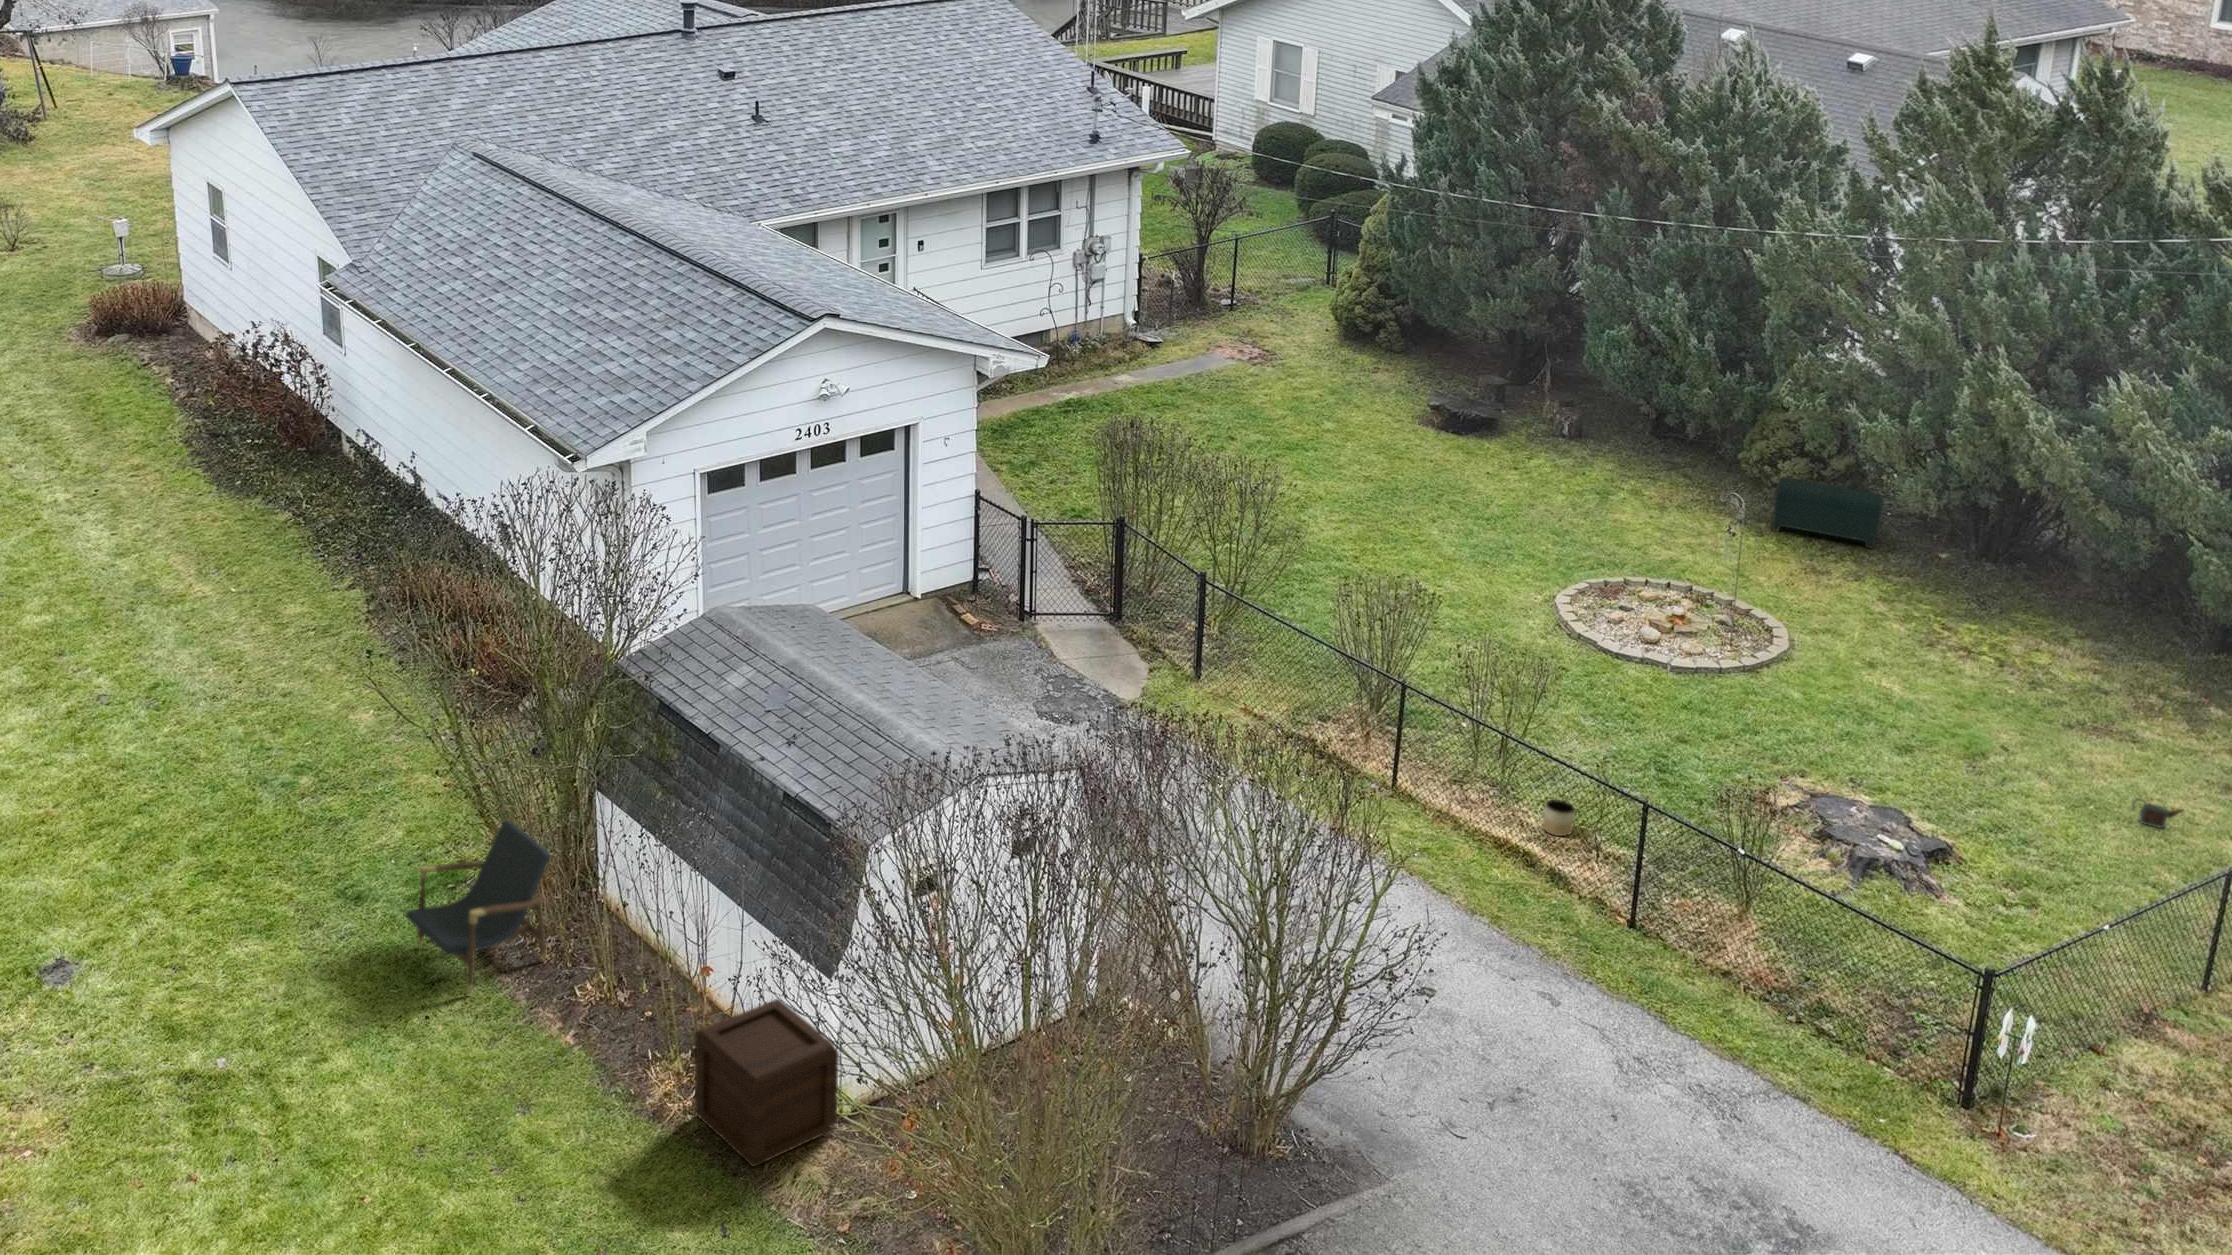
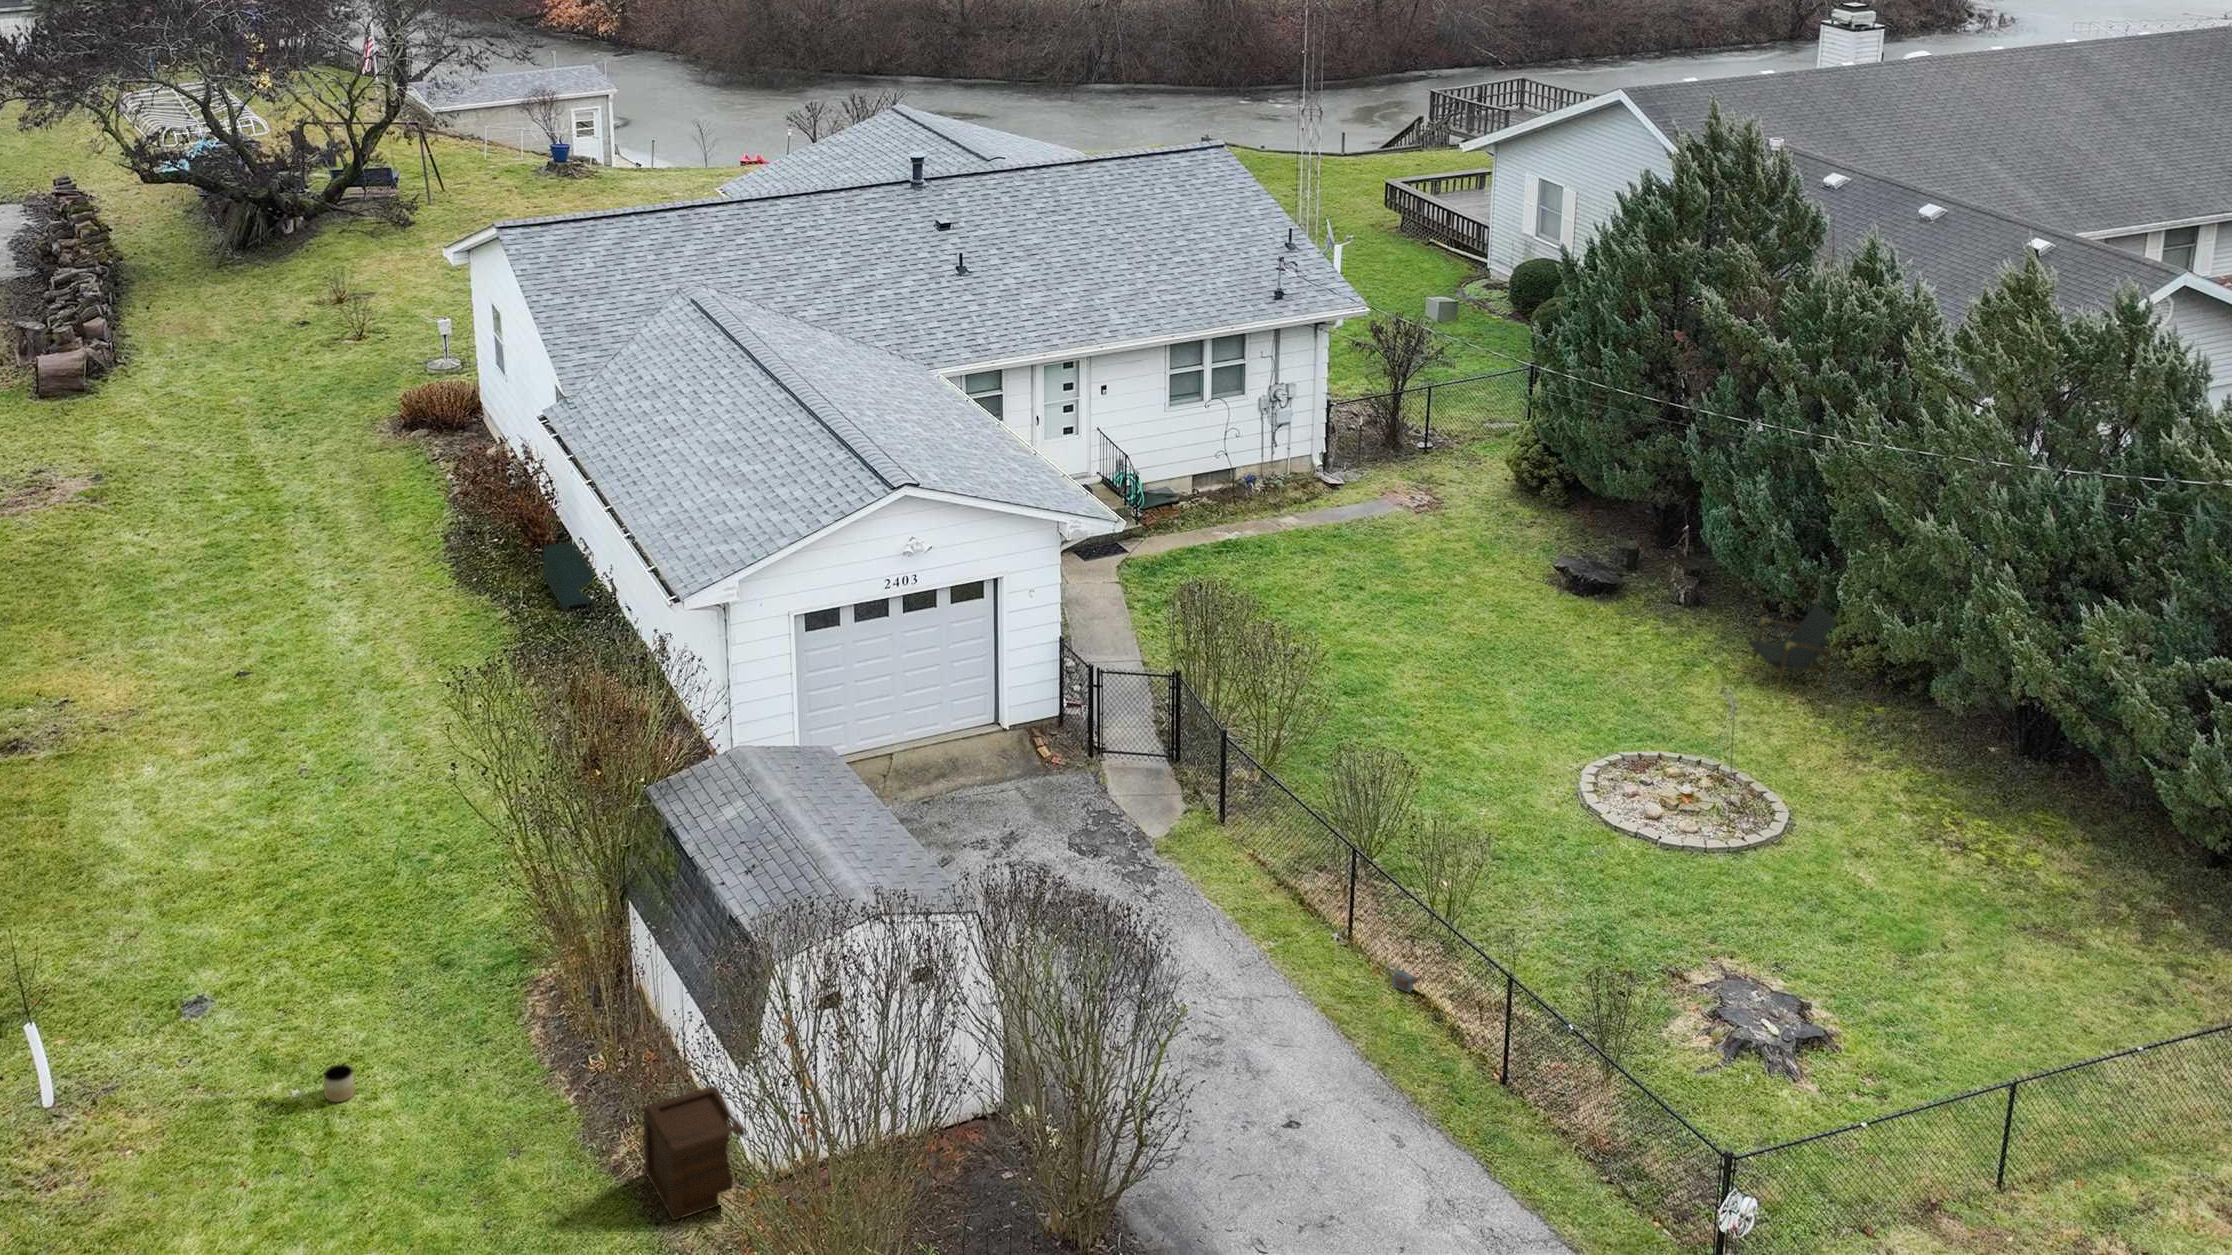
bench: present [1772,478,1884,548] -> present [543,543,597,611]
watering can: present [2132,798,2184,828] -> present [1387,964,1423,992]
planter: present [1542,800,1575,836] -> present [324,1064,355,1102]
lounge chair: present [406,820,550,996] -> present [1749,605,1837,691]

